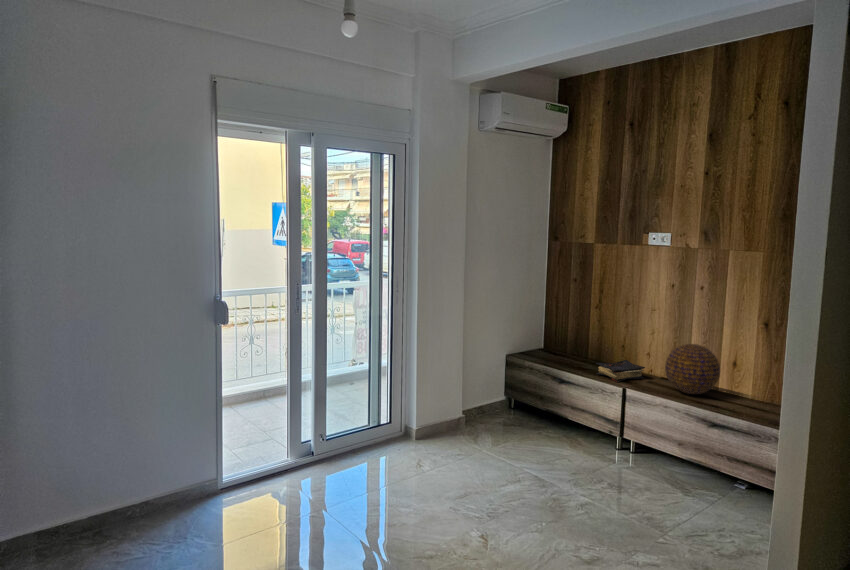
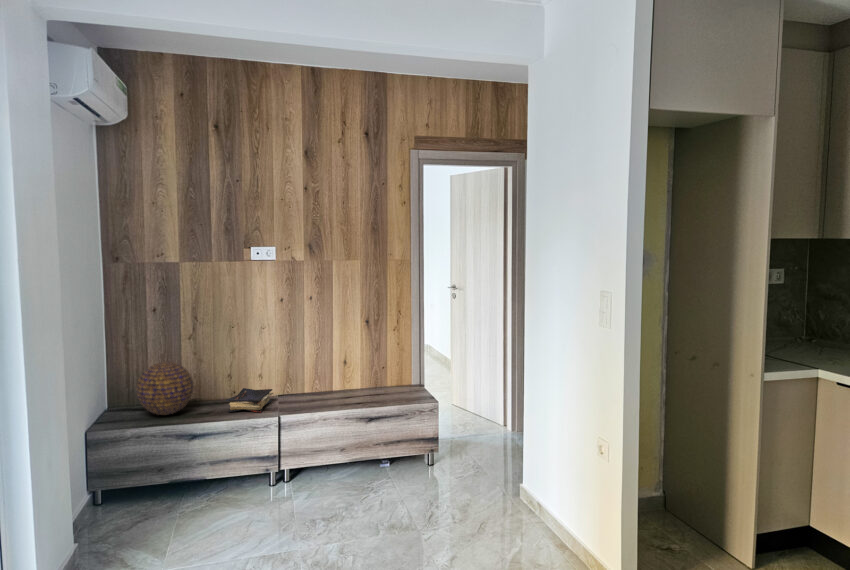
decorative orb: present [665,344,720,394] -> present [136,362,194,415]

